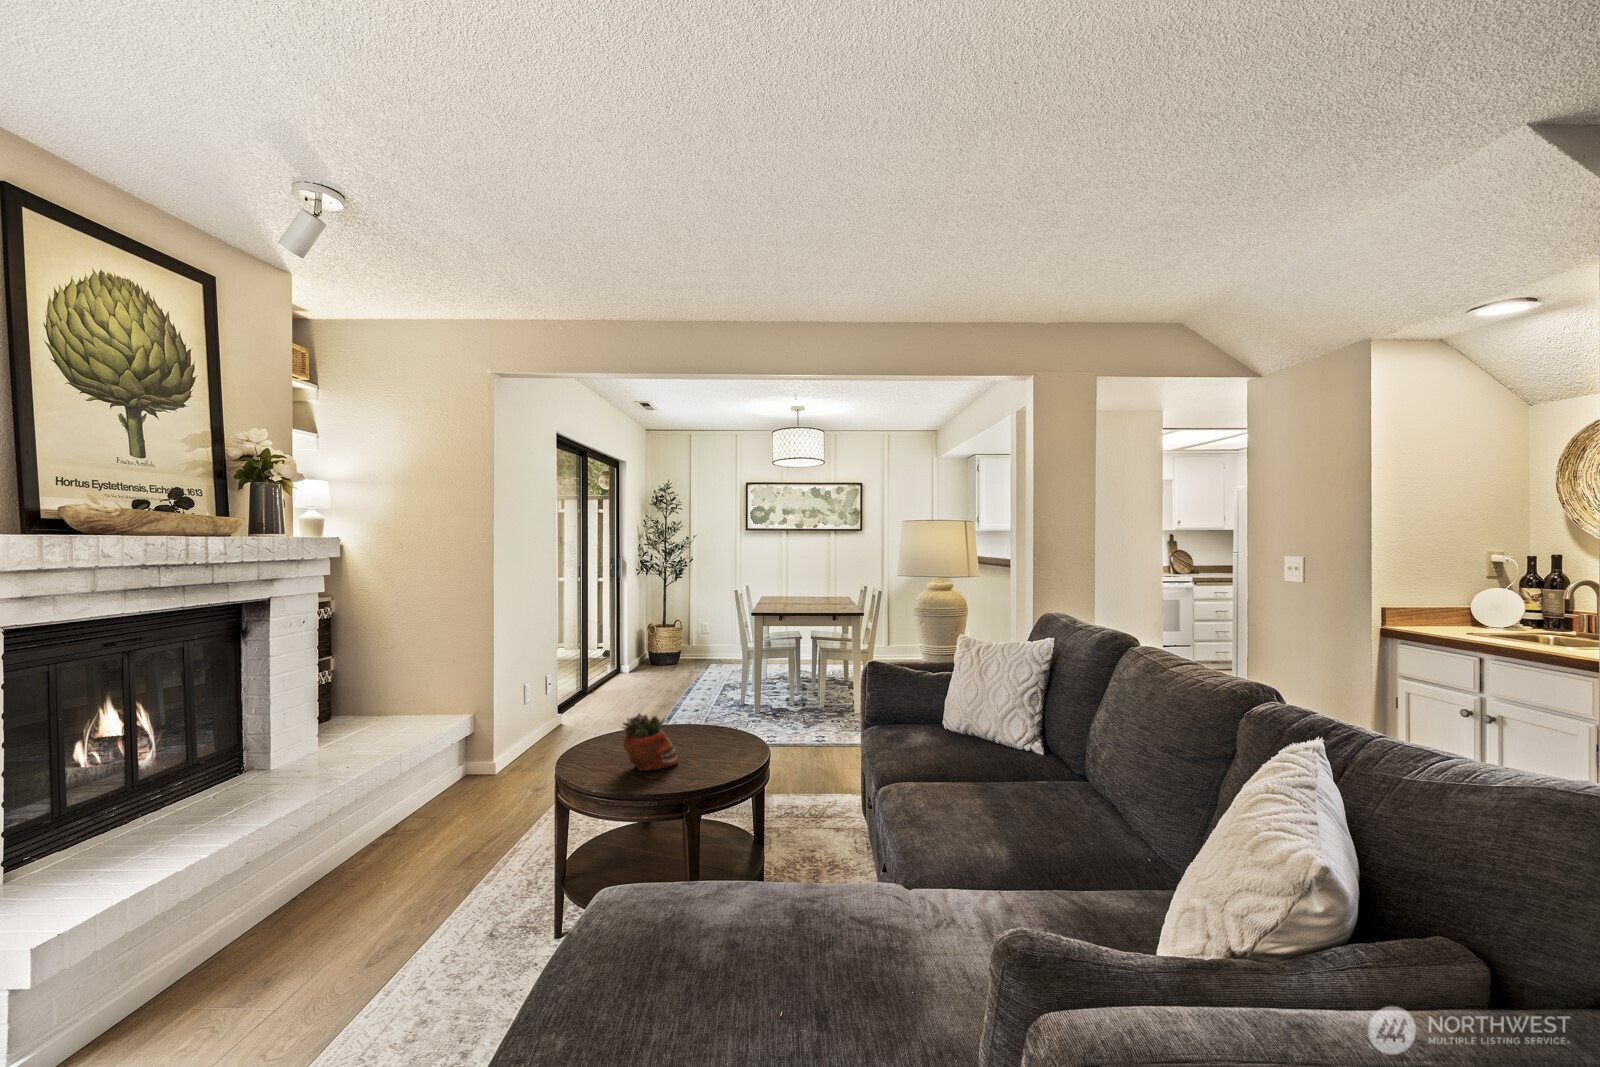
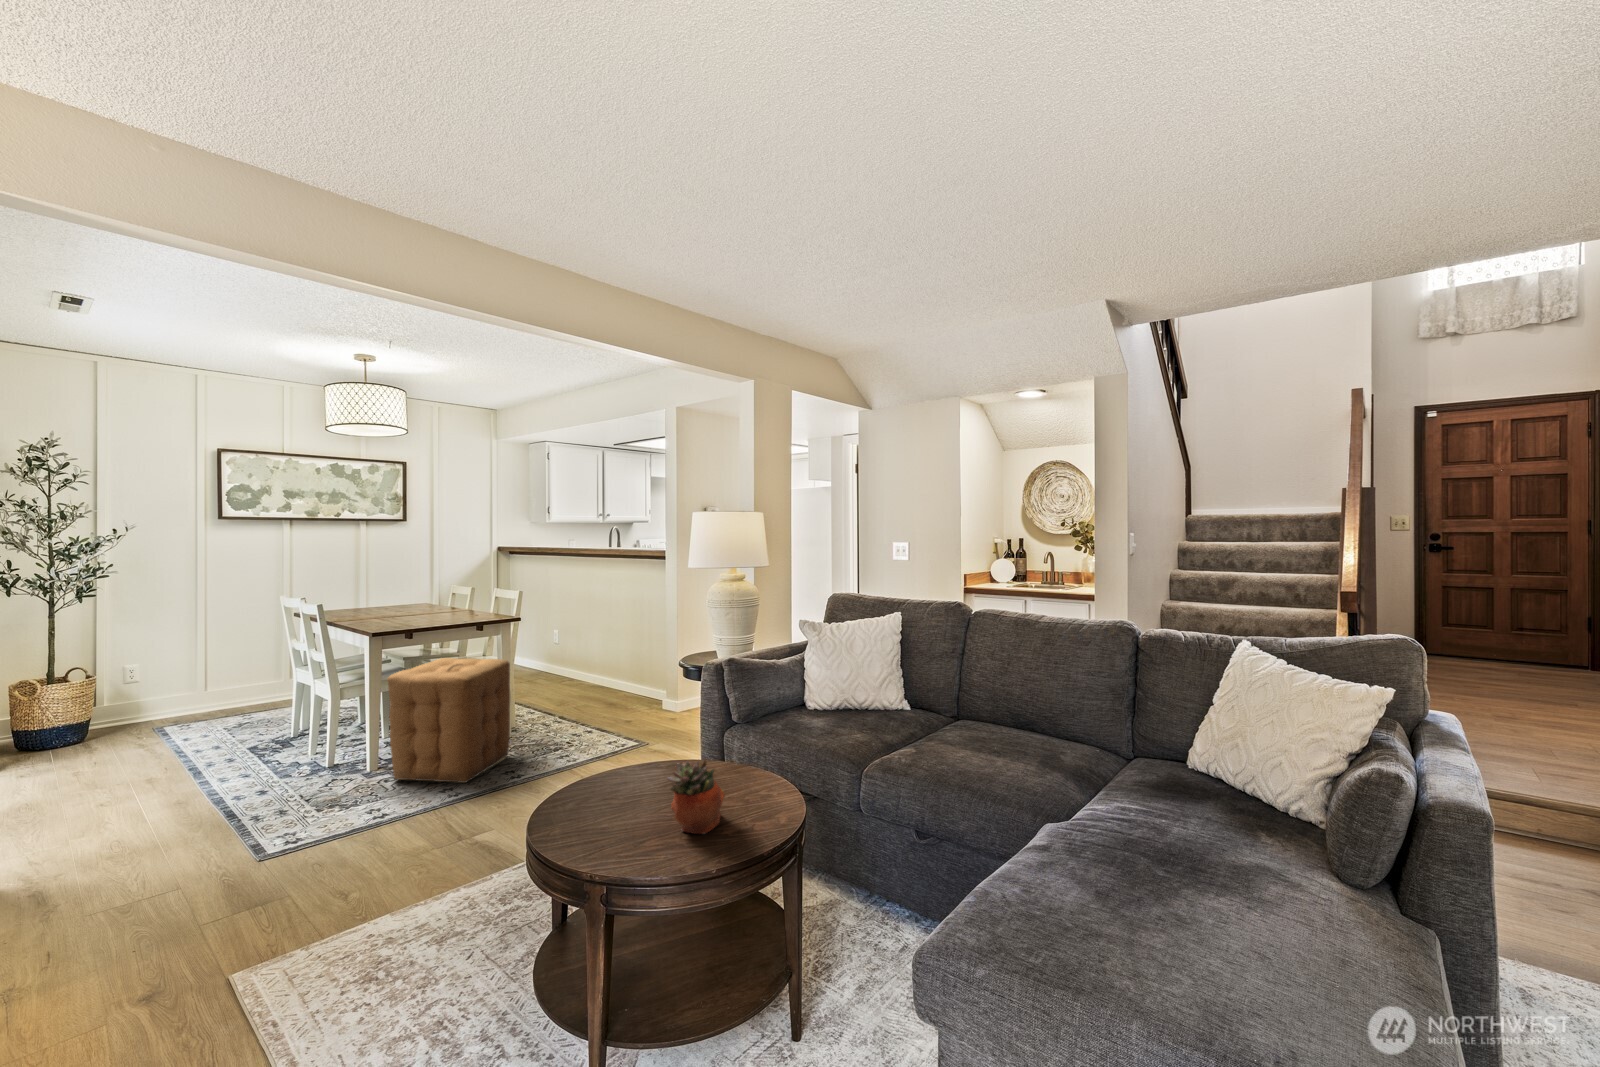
ottoman: none [749,636,834,732] -> present [387,658,510,783]

